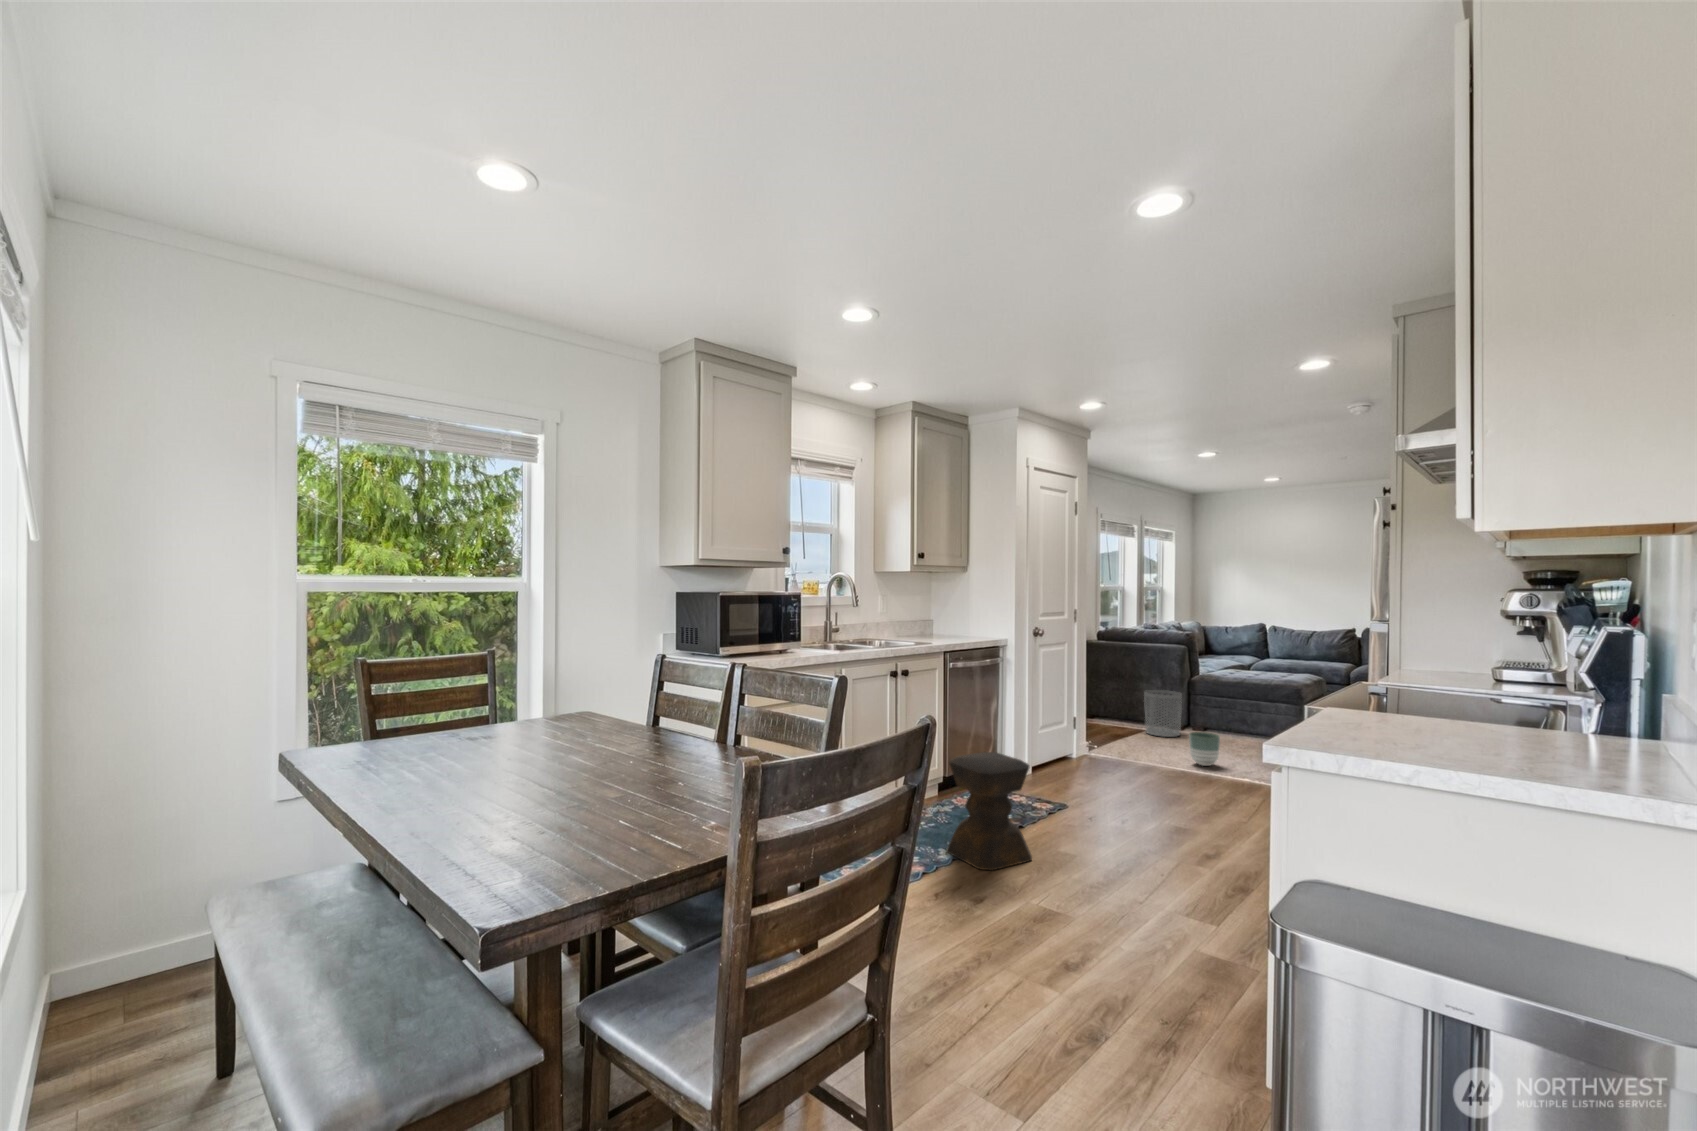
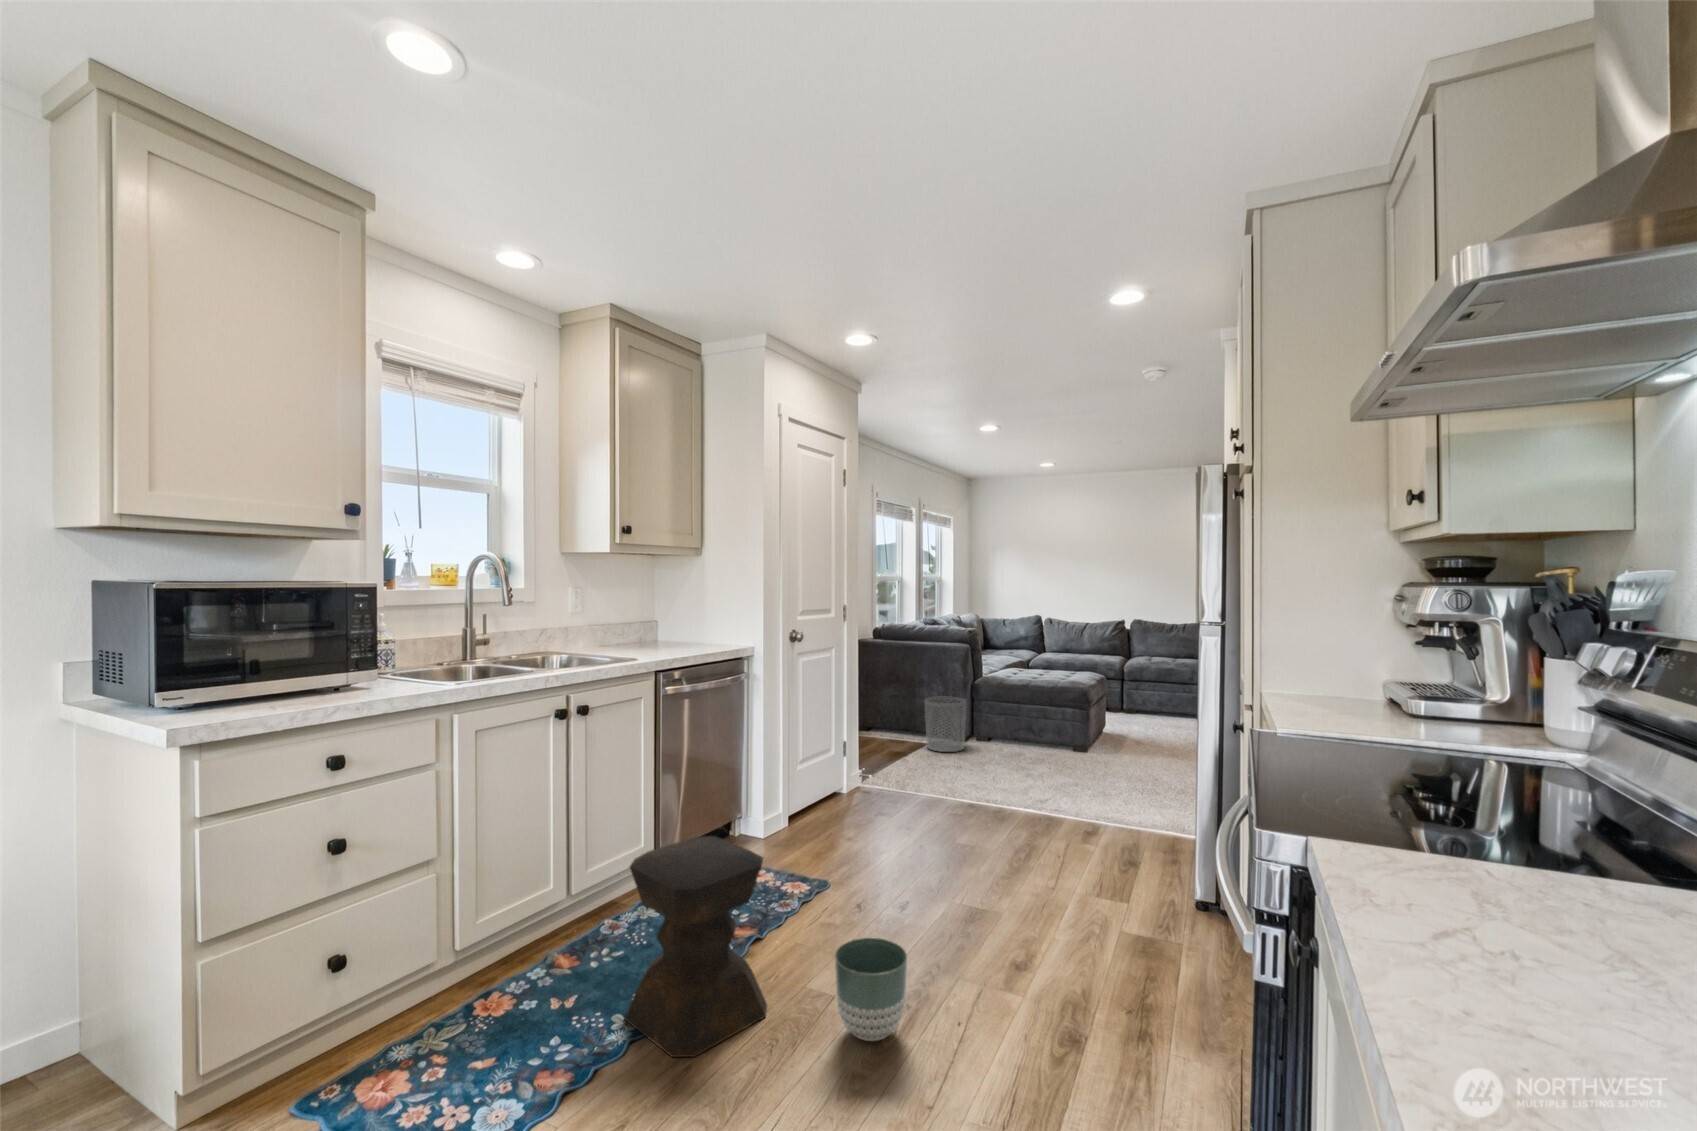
planter: present [1189,732,1220,766] -> present [835,938,907,1041]

